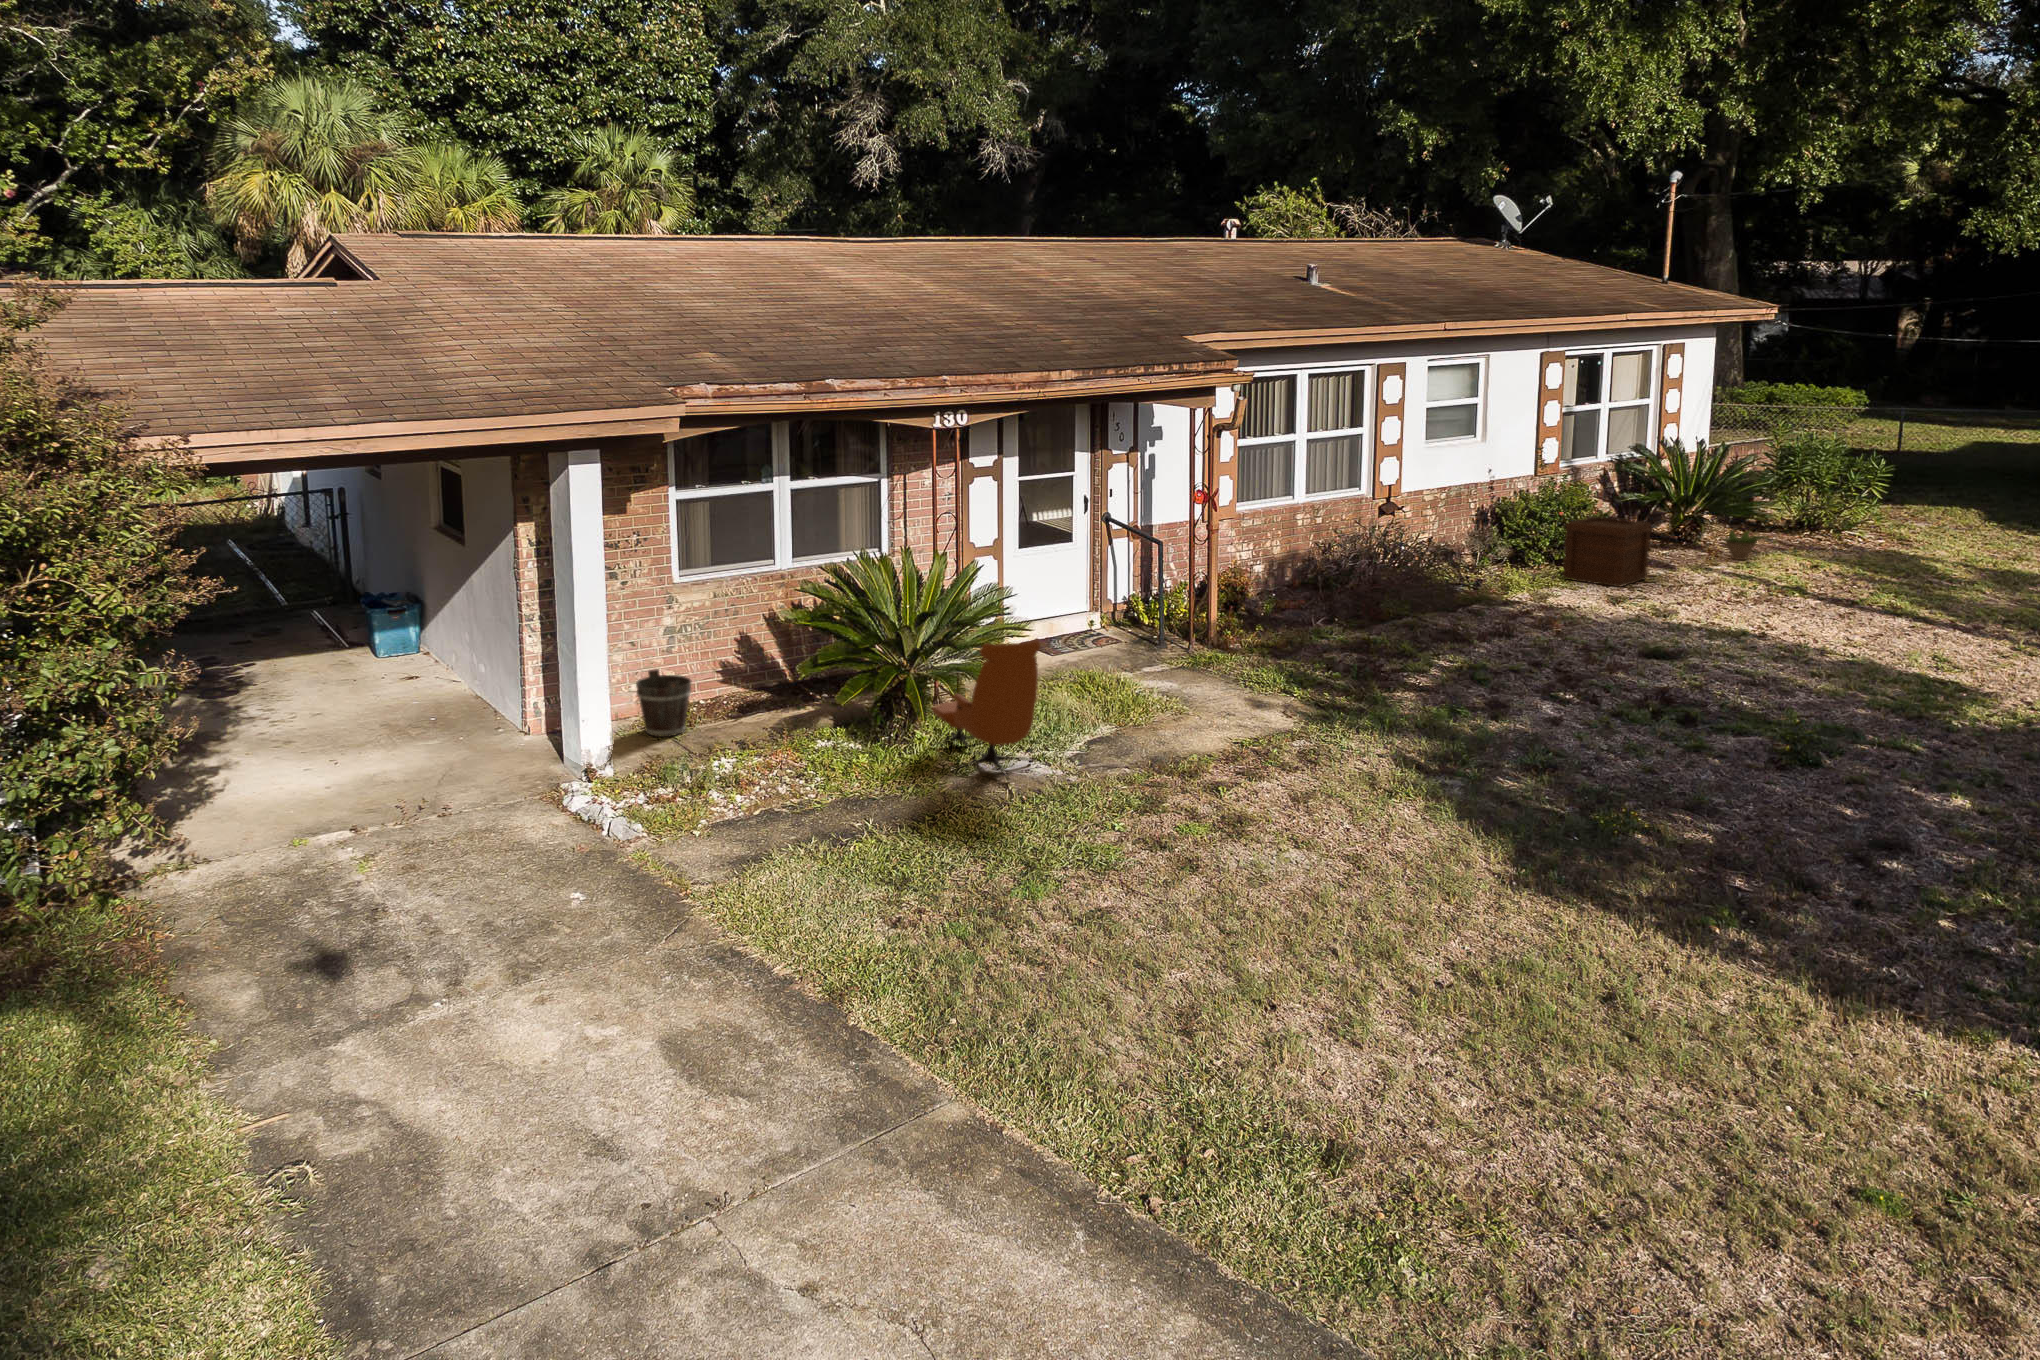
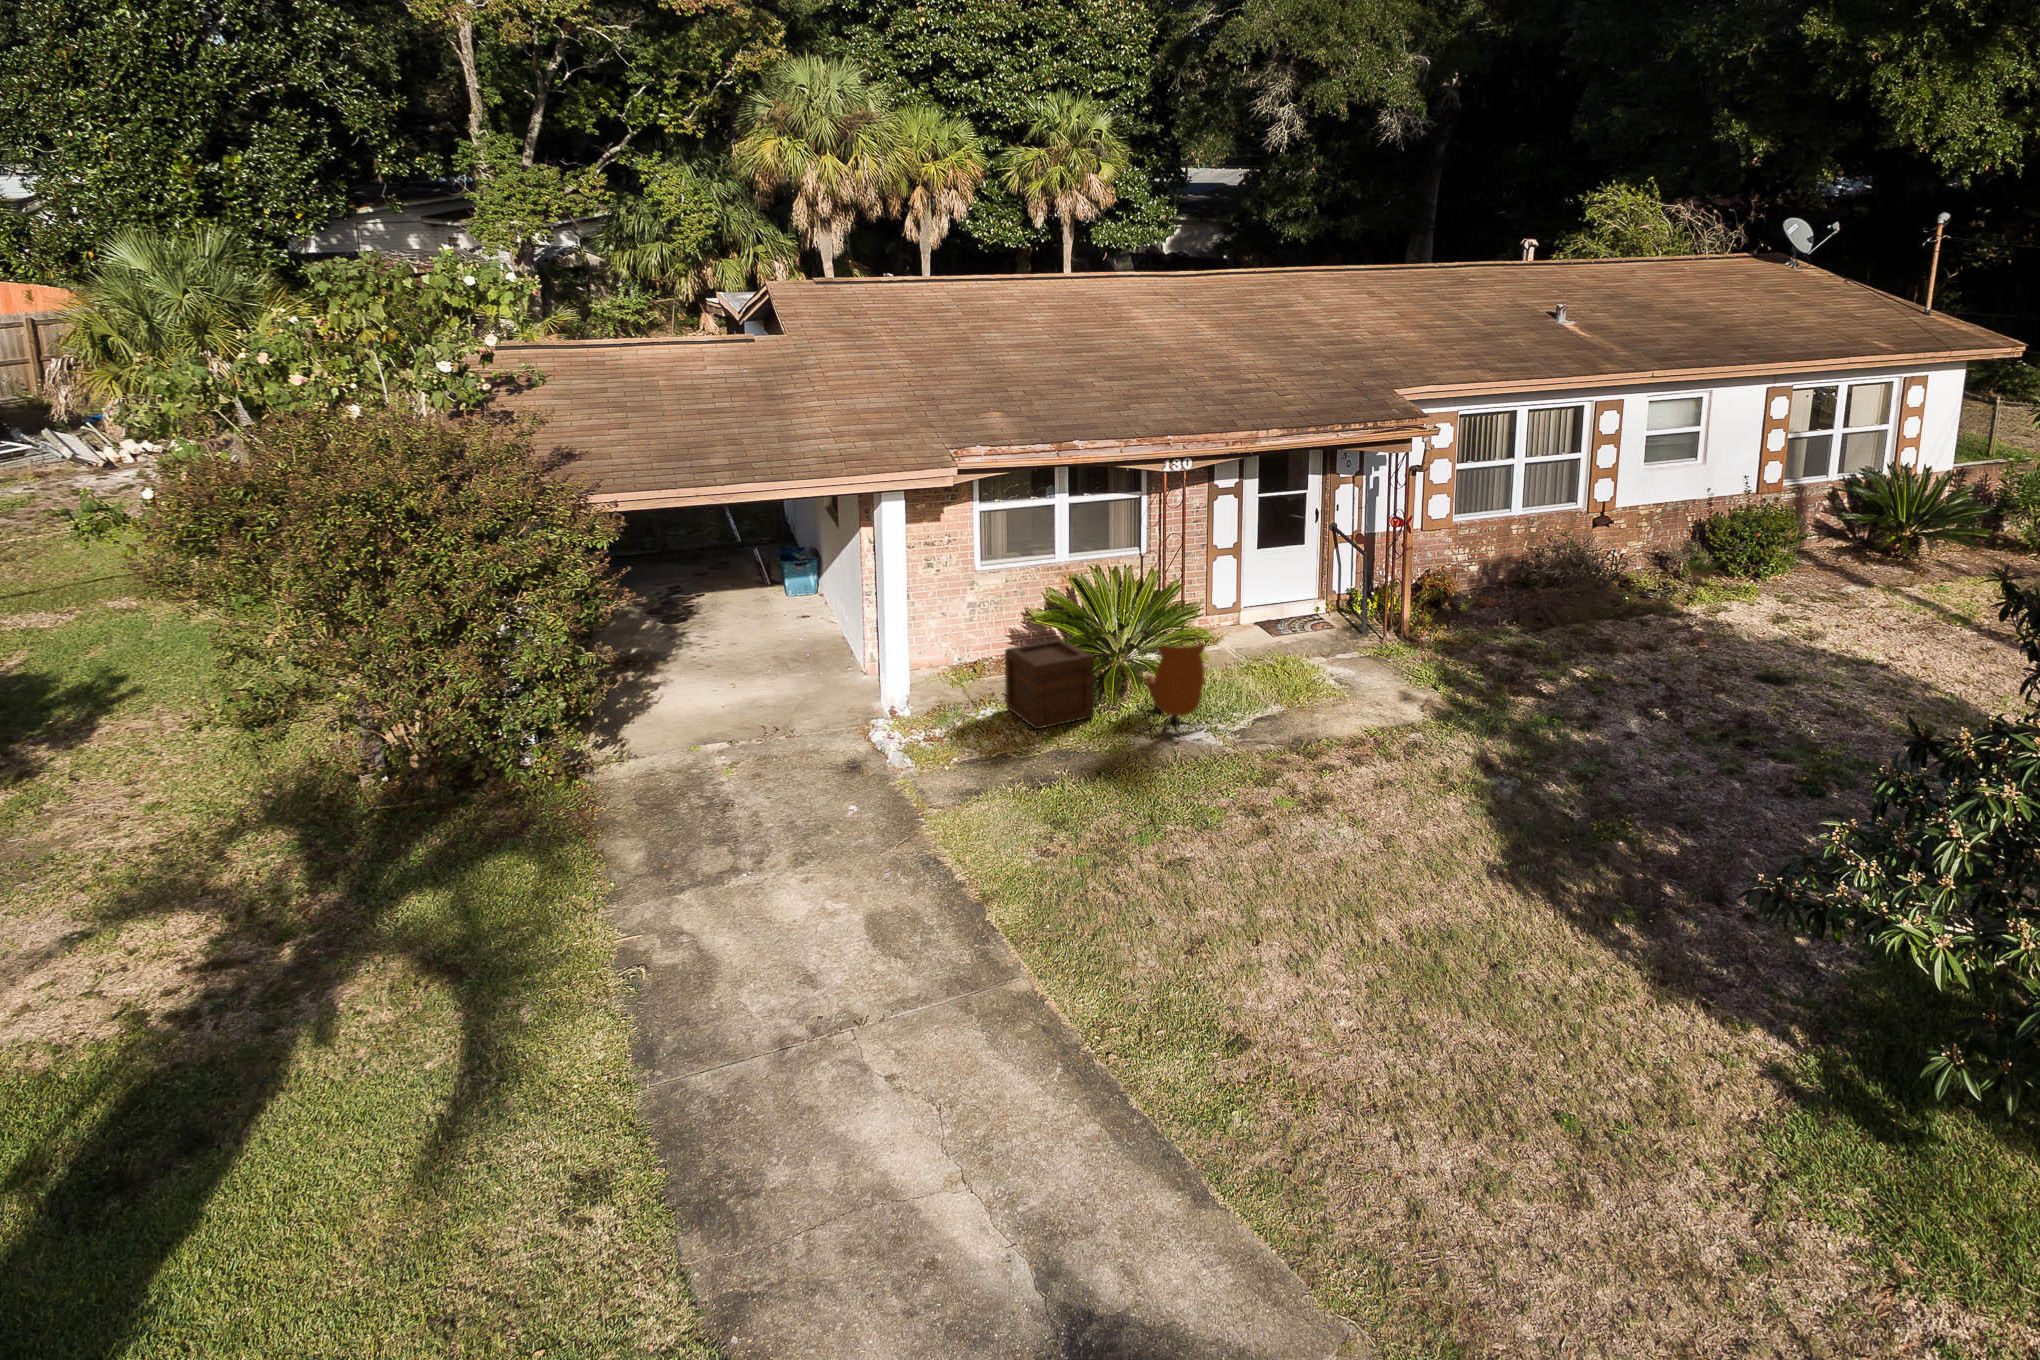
wooden crate: present [1562,516,1651,587] -> present [1005,639,1094,729]
decorative plant: present [1723,530,1764,560] -> present [1685,559,1719,585]
bucket: present [636,669,692,737] -> none [942,634,982,684]

